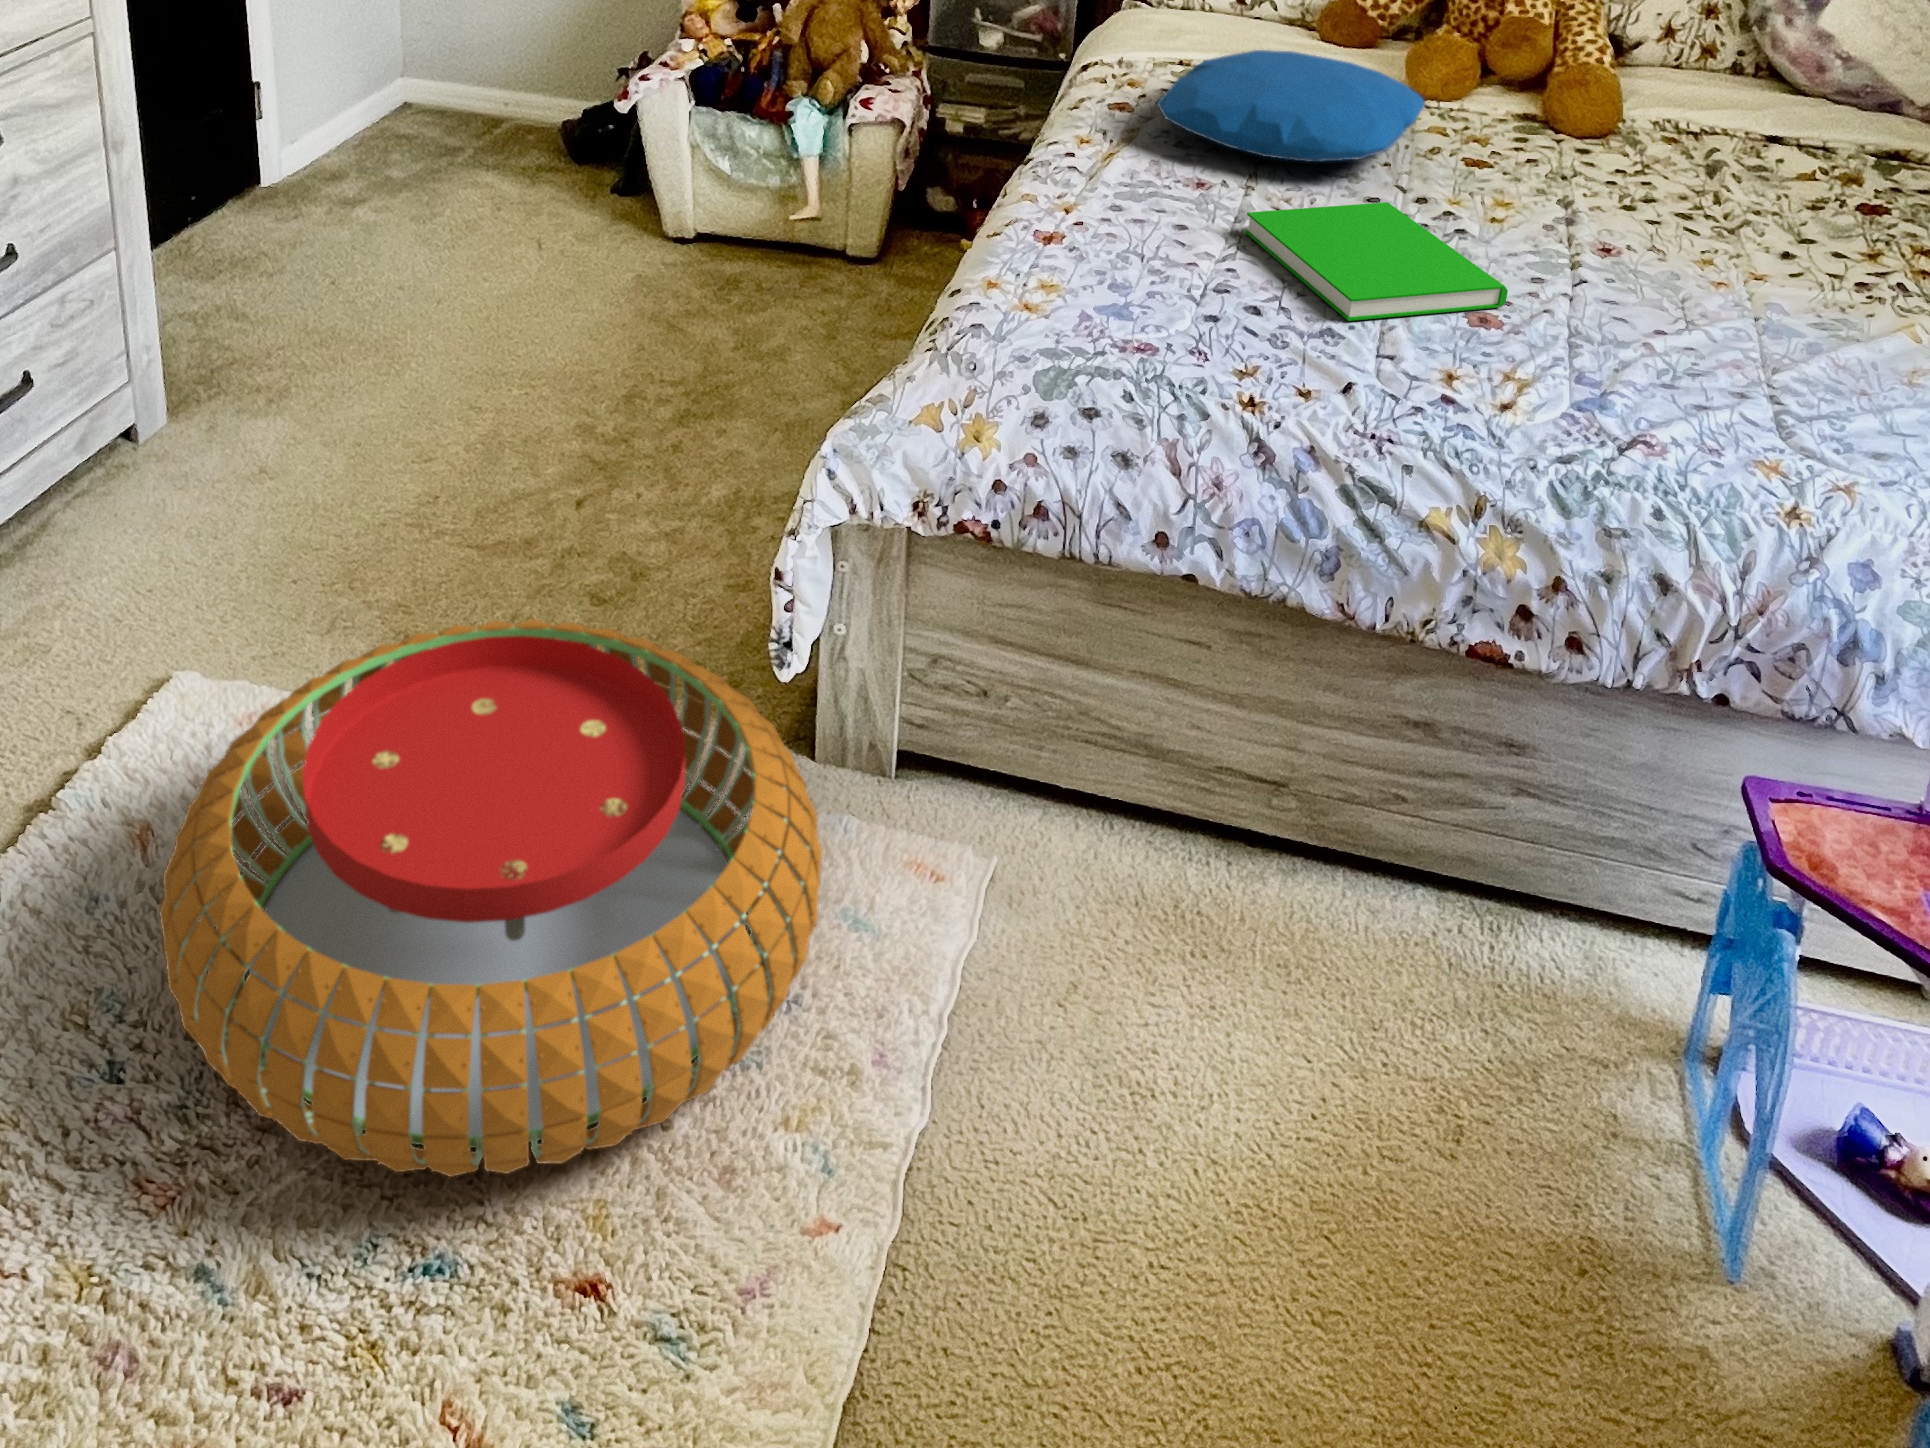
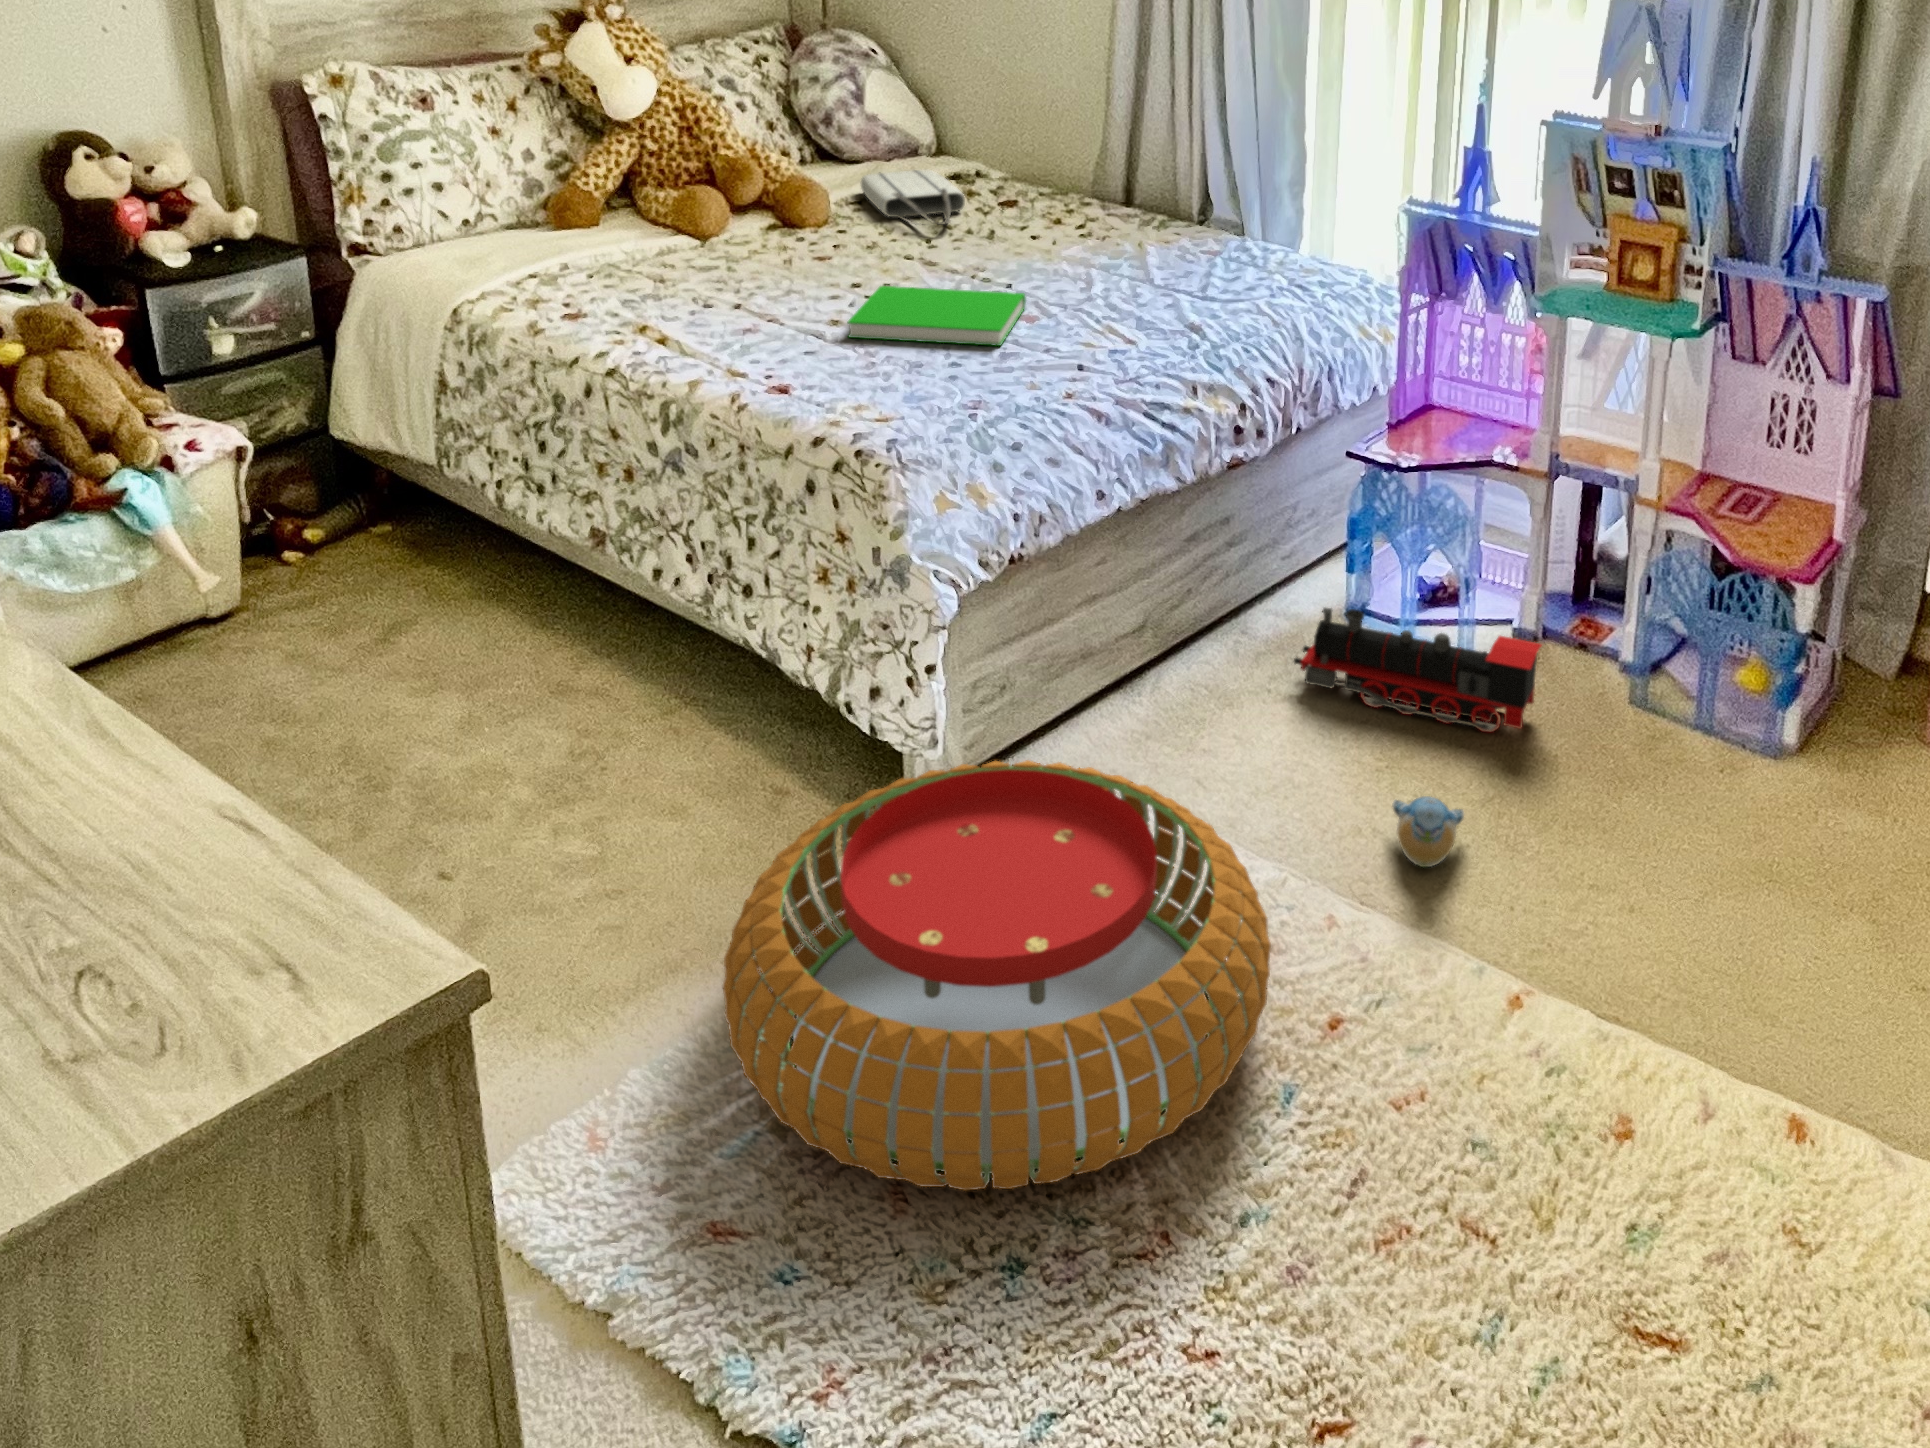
pillow: present [1157,50,1425,162] -> none [595,219,824,303]
tote bag: none [1654,105,1833,192] -> present [860,170,965,225]
toy train: none [1380,949,1647,1410] -> present [1294,608,1541,732]
plush toy: none [976,1223,1159,1354] -> present [1392,796,1464,867]

